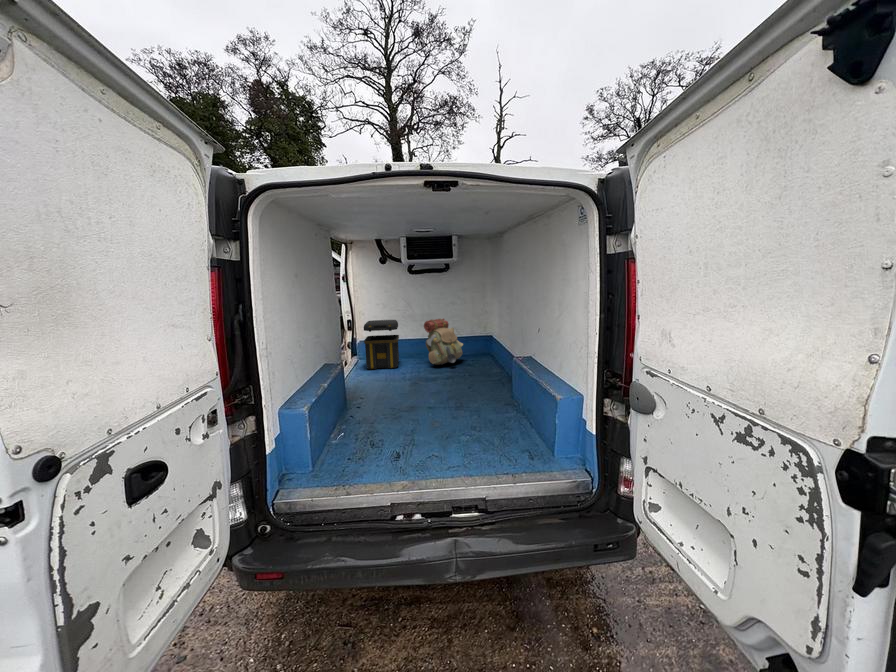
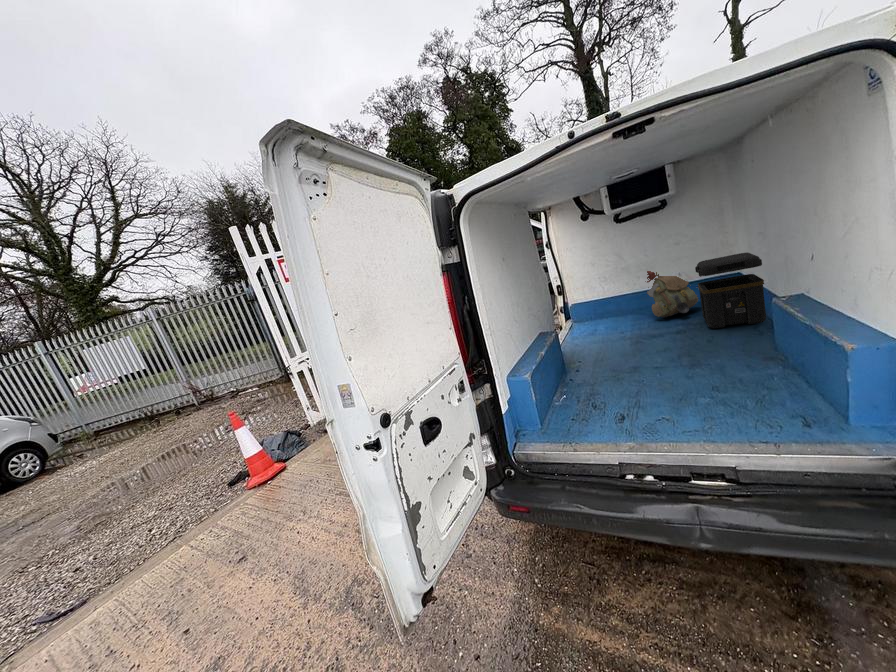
toolbox: present [364,320,399,369] -> present [695,252,766,328]

